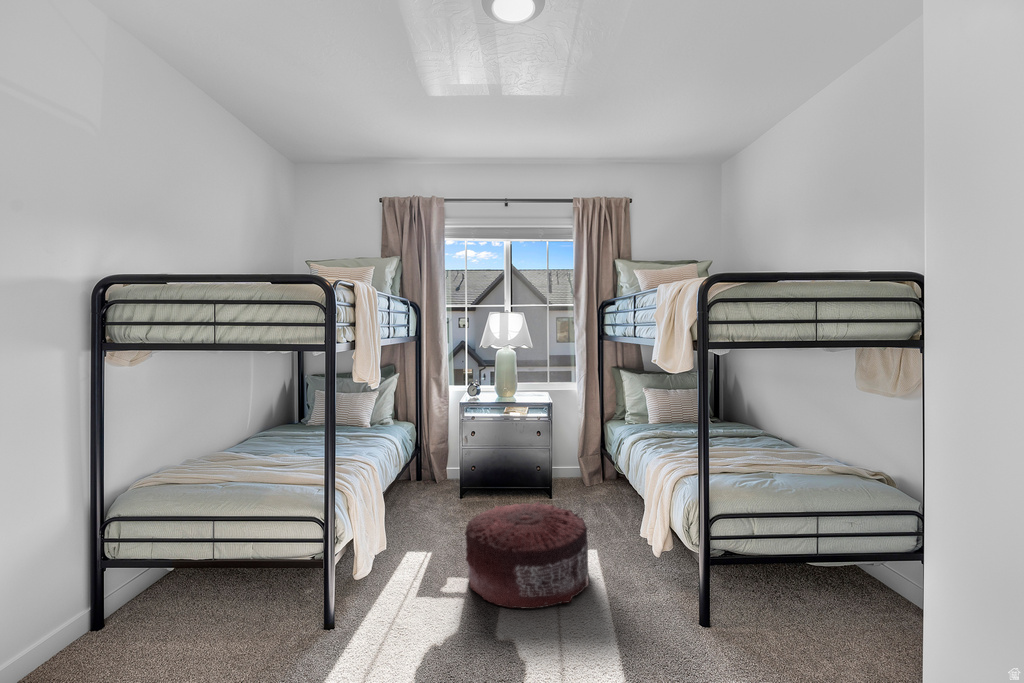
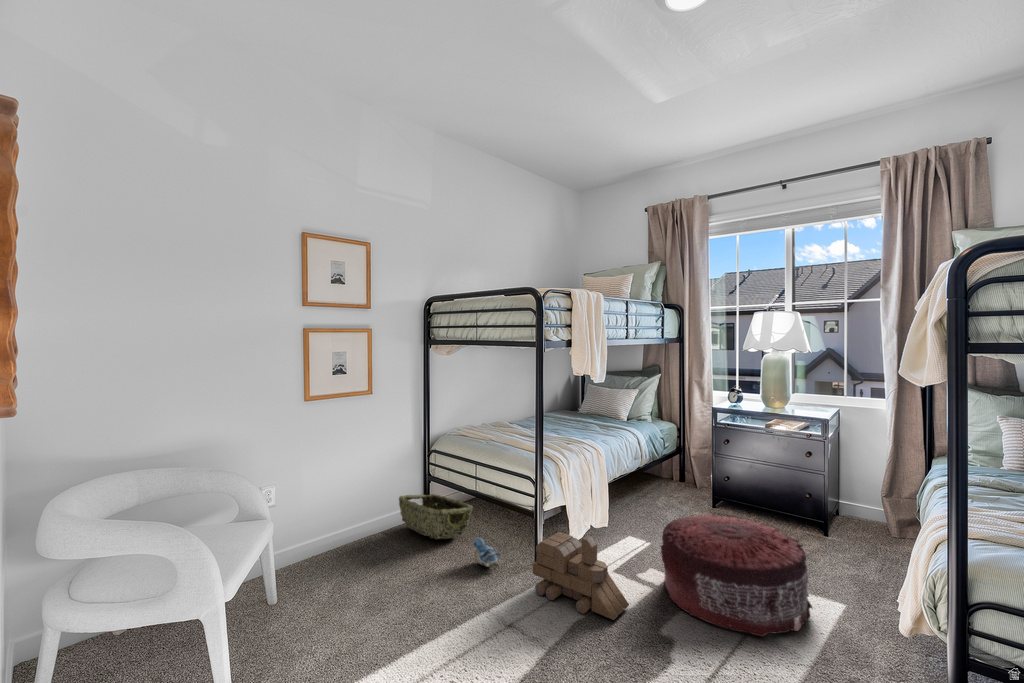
toy train: none [345,564,457,654] -> present [533,532,629,620]
woven basket: none [67,577,213,648] -> present [399,494,473,539]
plush toy: none [239,616,288,651] -> present [474,537,503,567]

